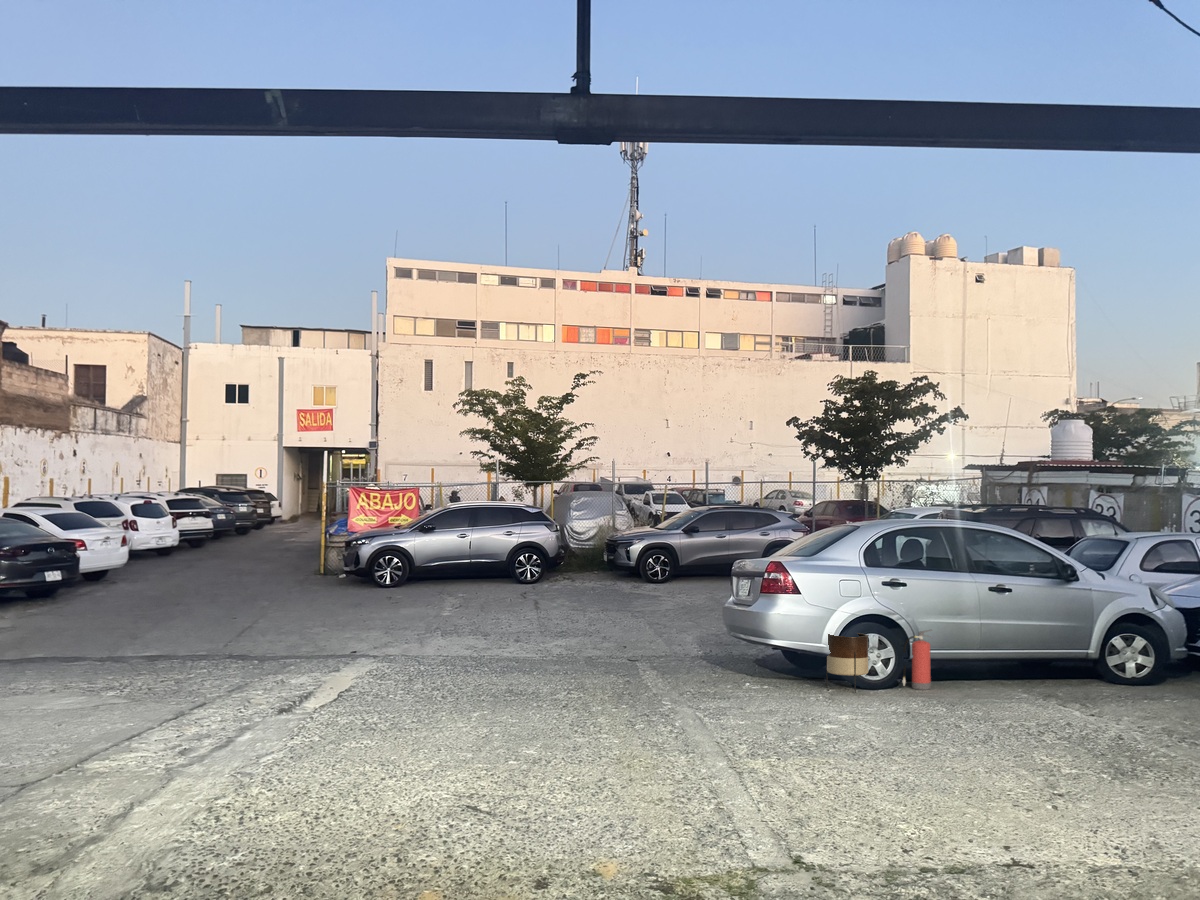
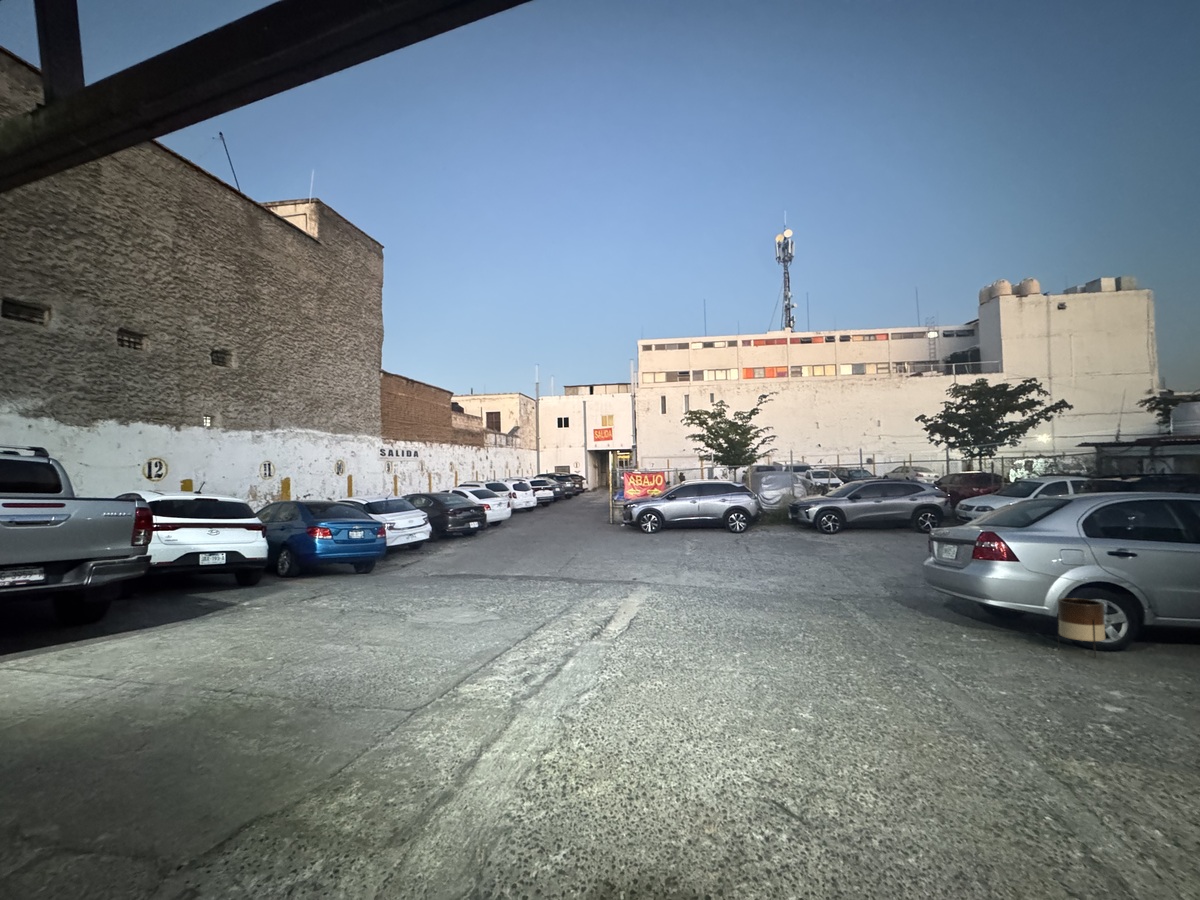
fire extinguisher: present [902,630,932,690] -> none [1138,598,1171,656]

